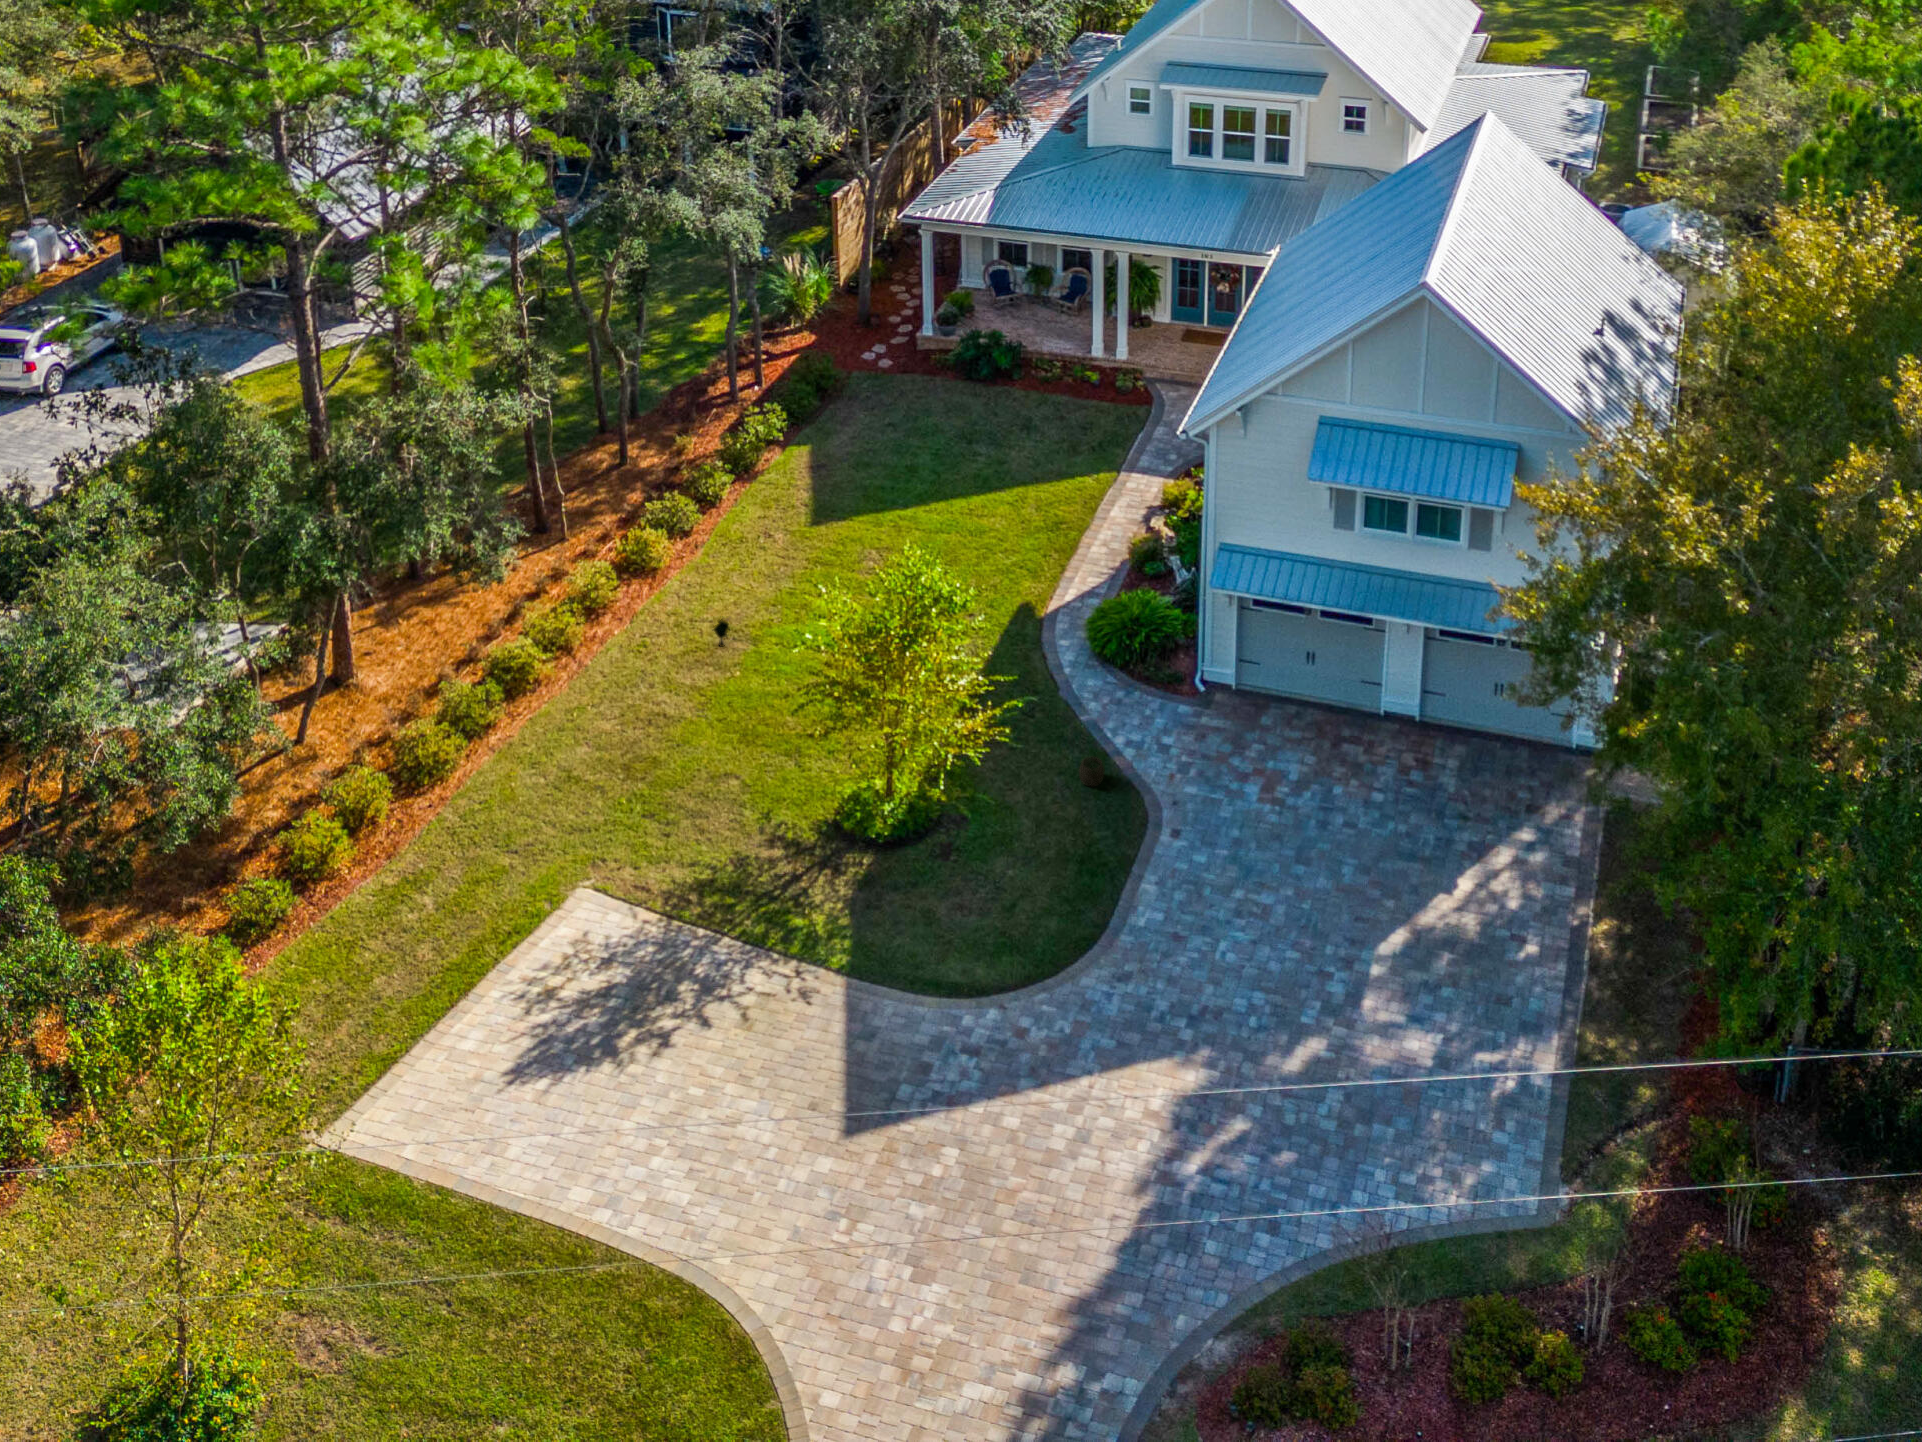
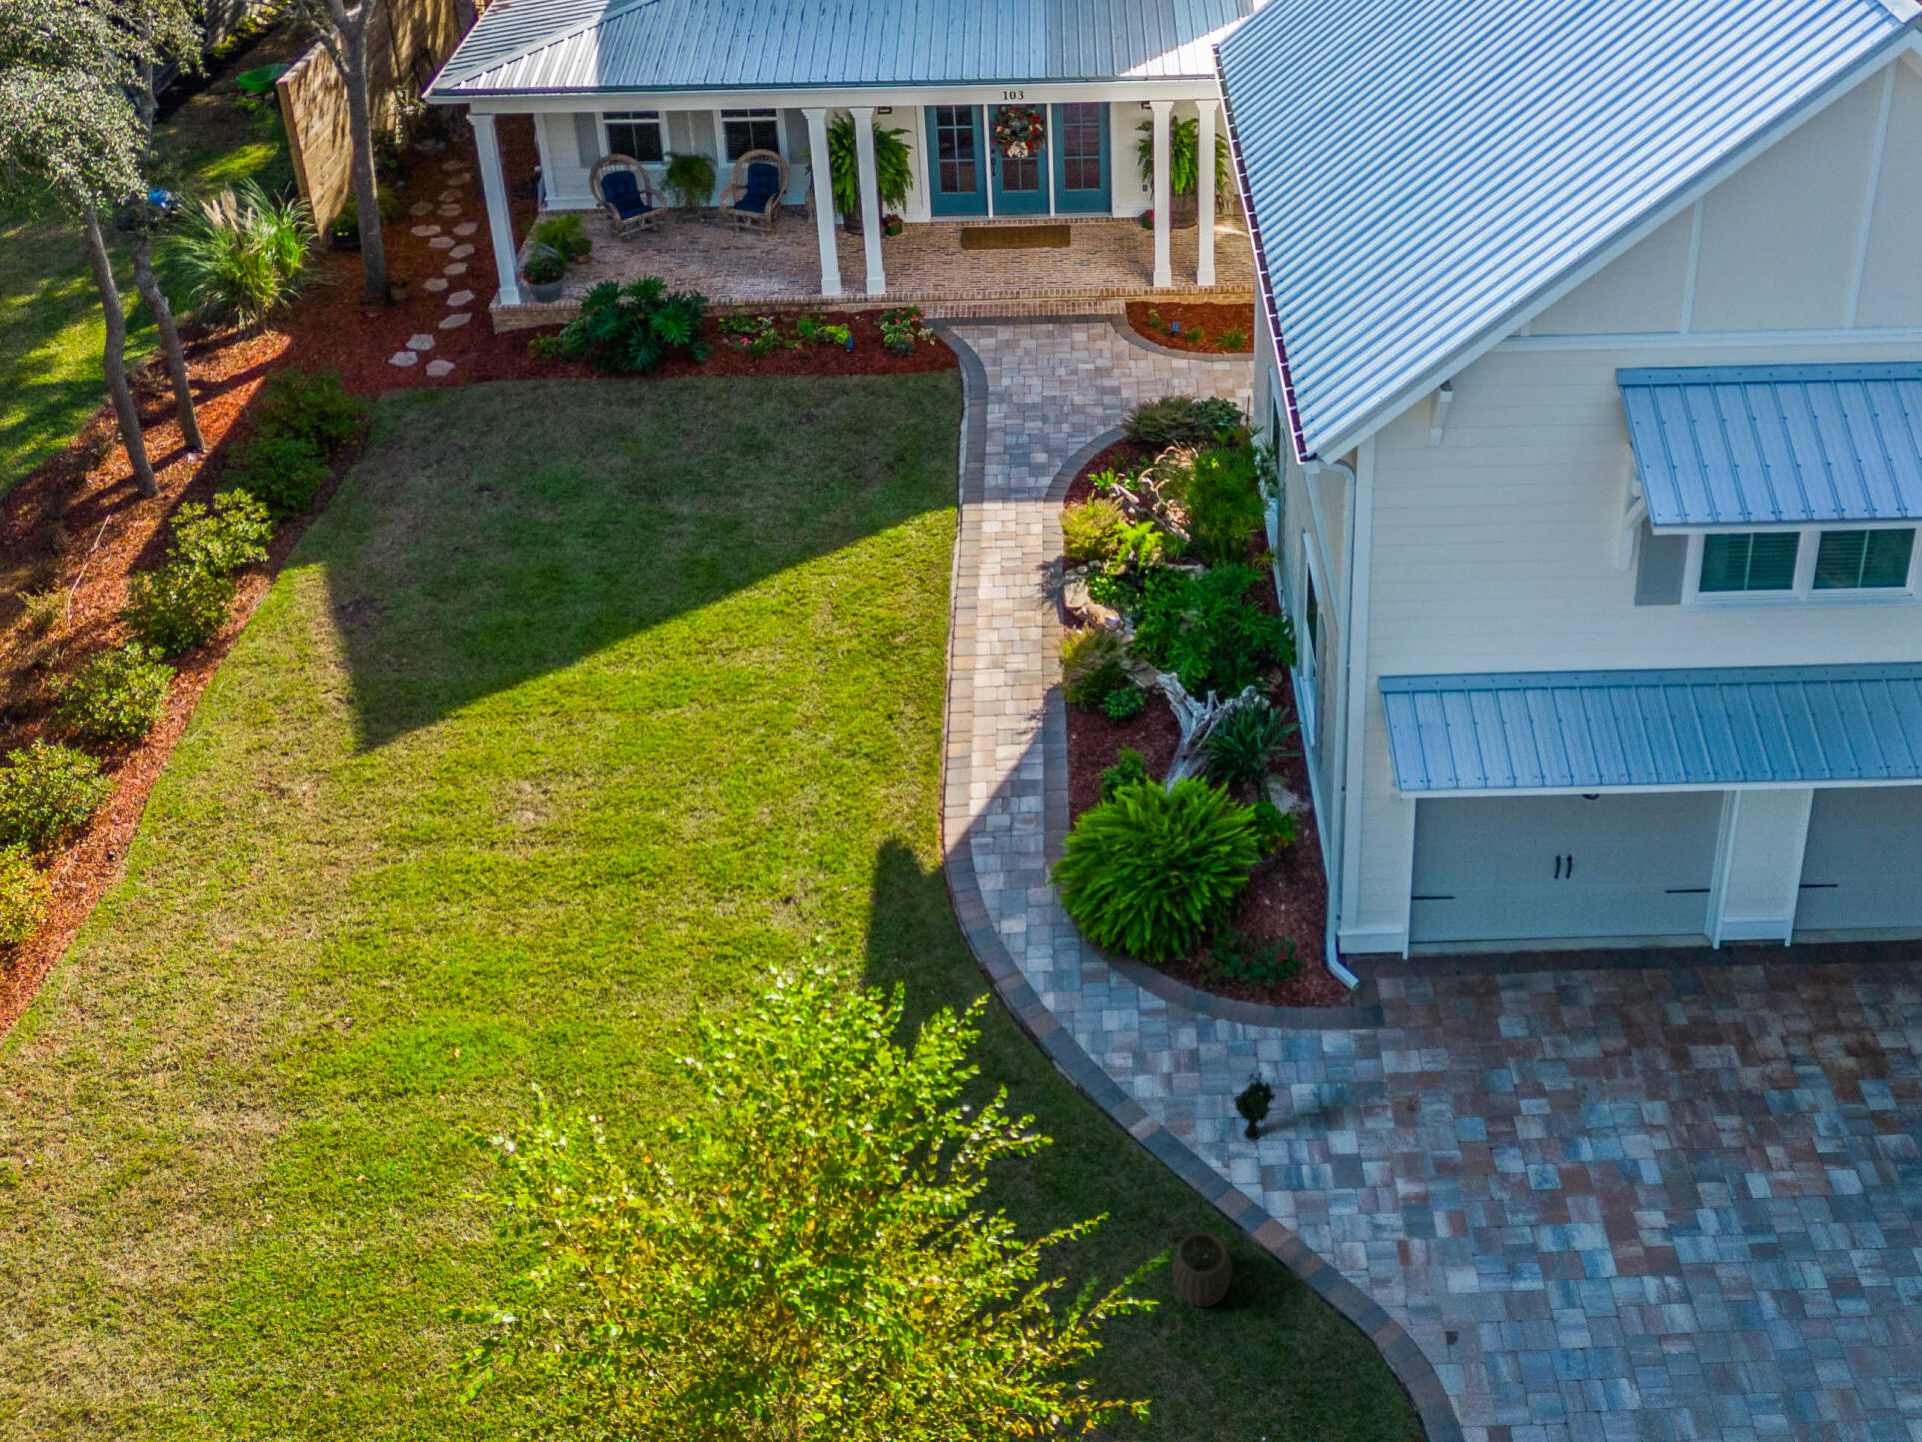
decorative plant: present [712,619,730,647] -> present [1233,1072,1275,1140]

